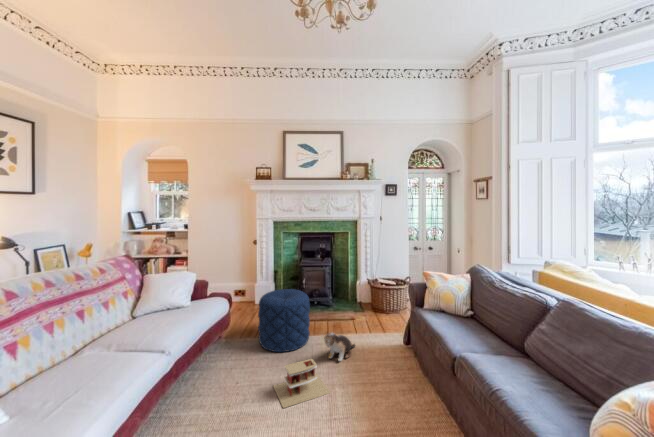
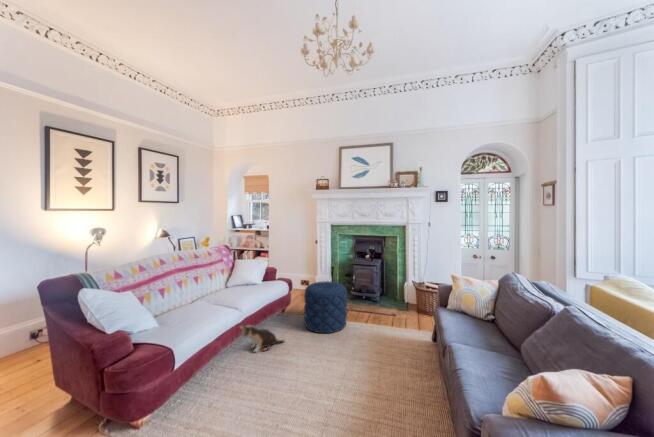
plush toy: present [321,332,355,361] -> present [241,325,284,352]
toy house: present [274,359,331,408] -> none [302,340,345,373]

